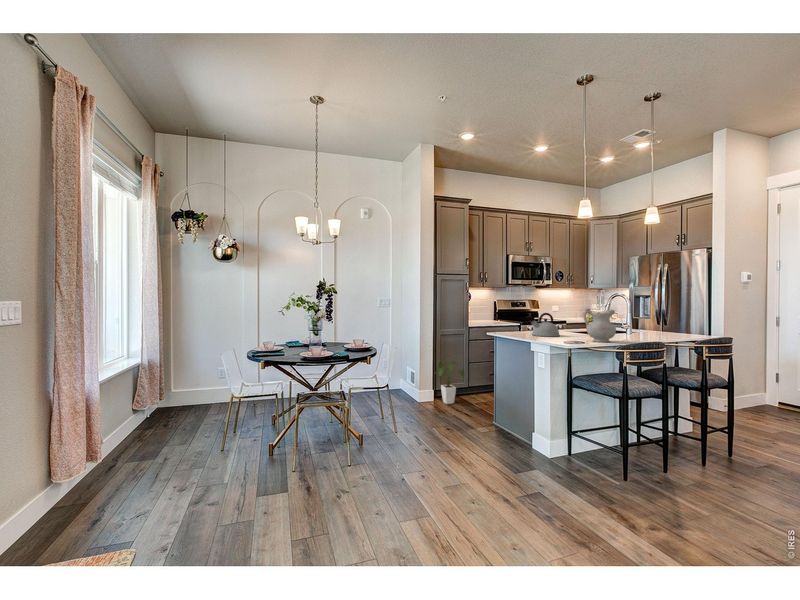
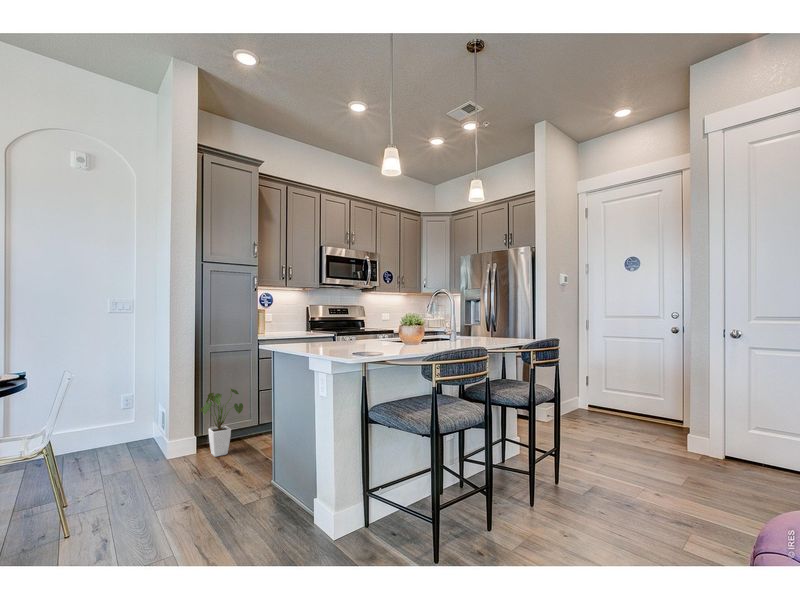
ceramic pitcher: present [583,309,616,342] -> none [385,301,428,350]
kettle: present [531,313,560,337] -> none [322,312,362,346]

